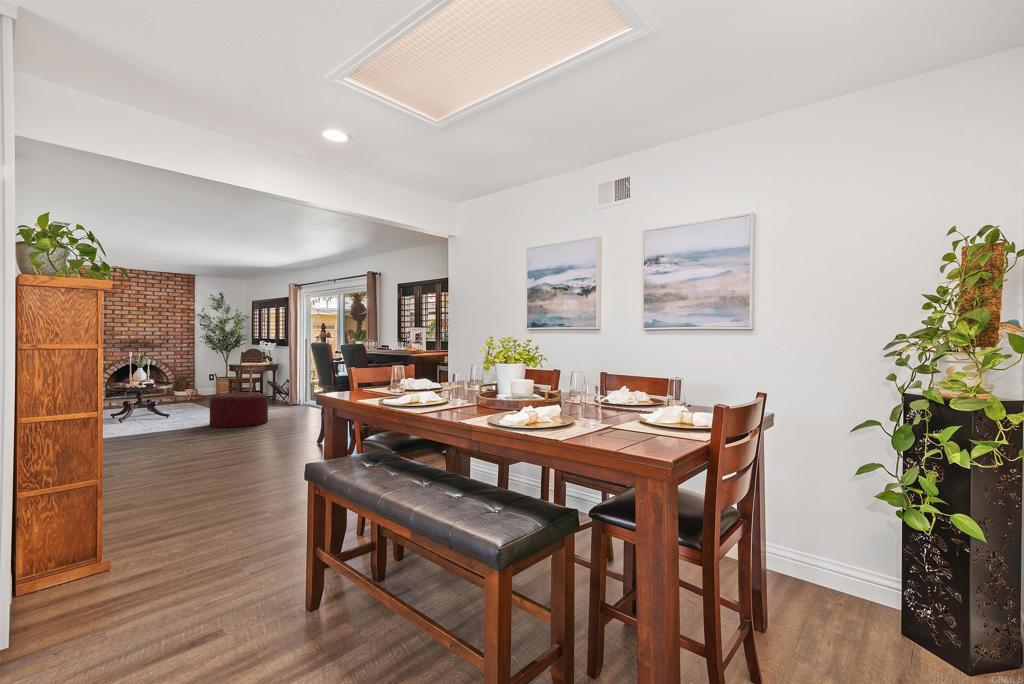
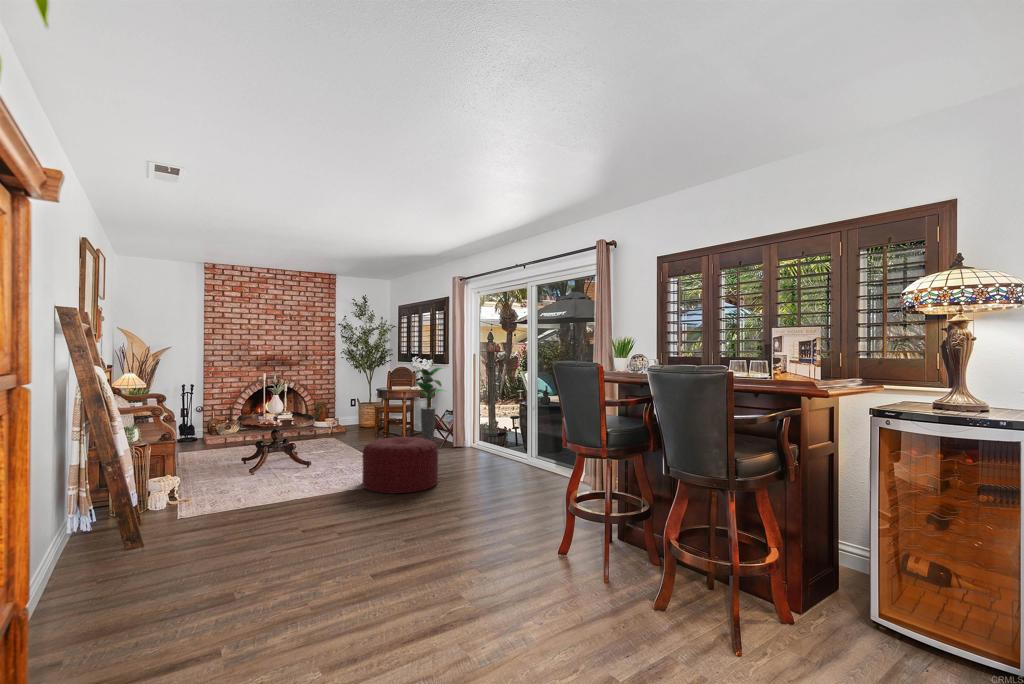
potted plant: none [260,348,286,403] -> present [415,368,444,441]

